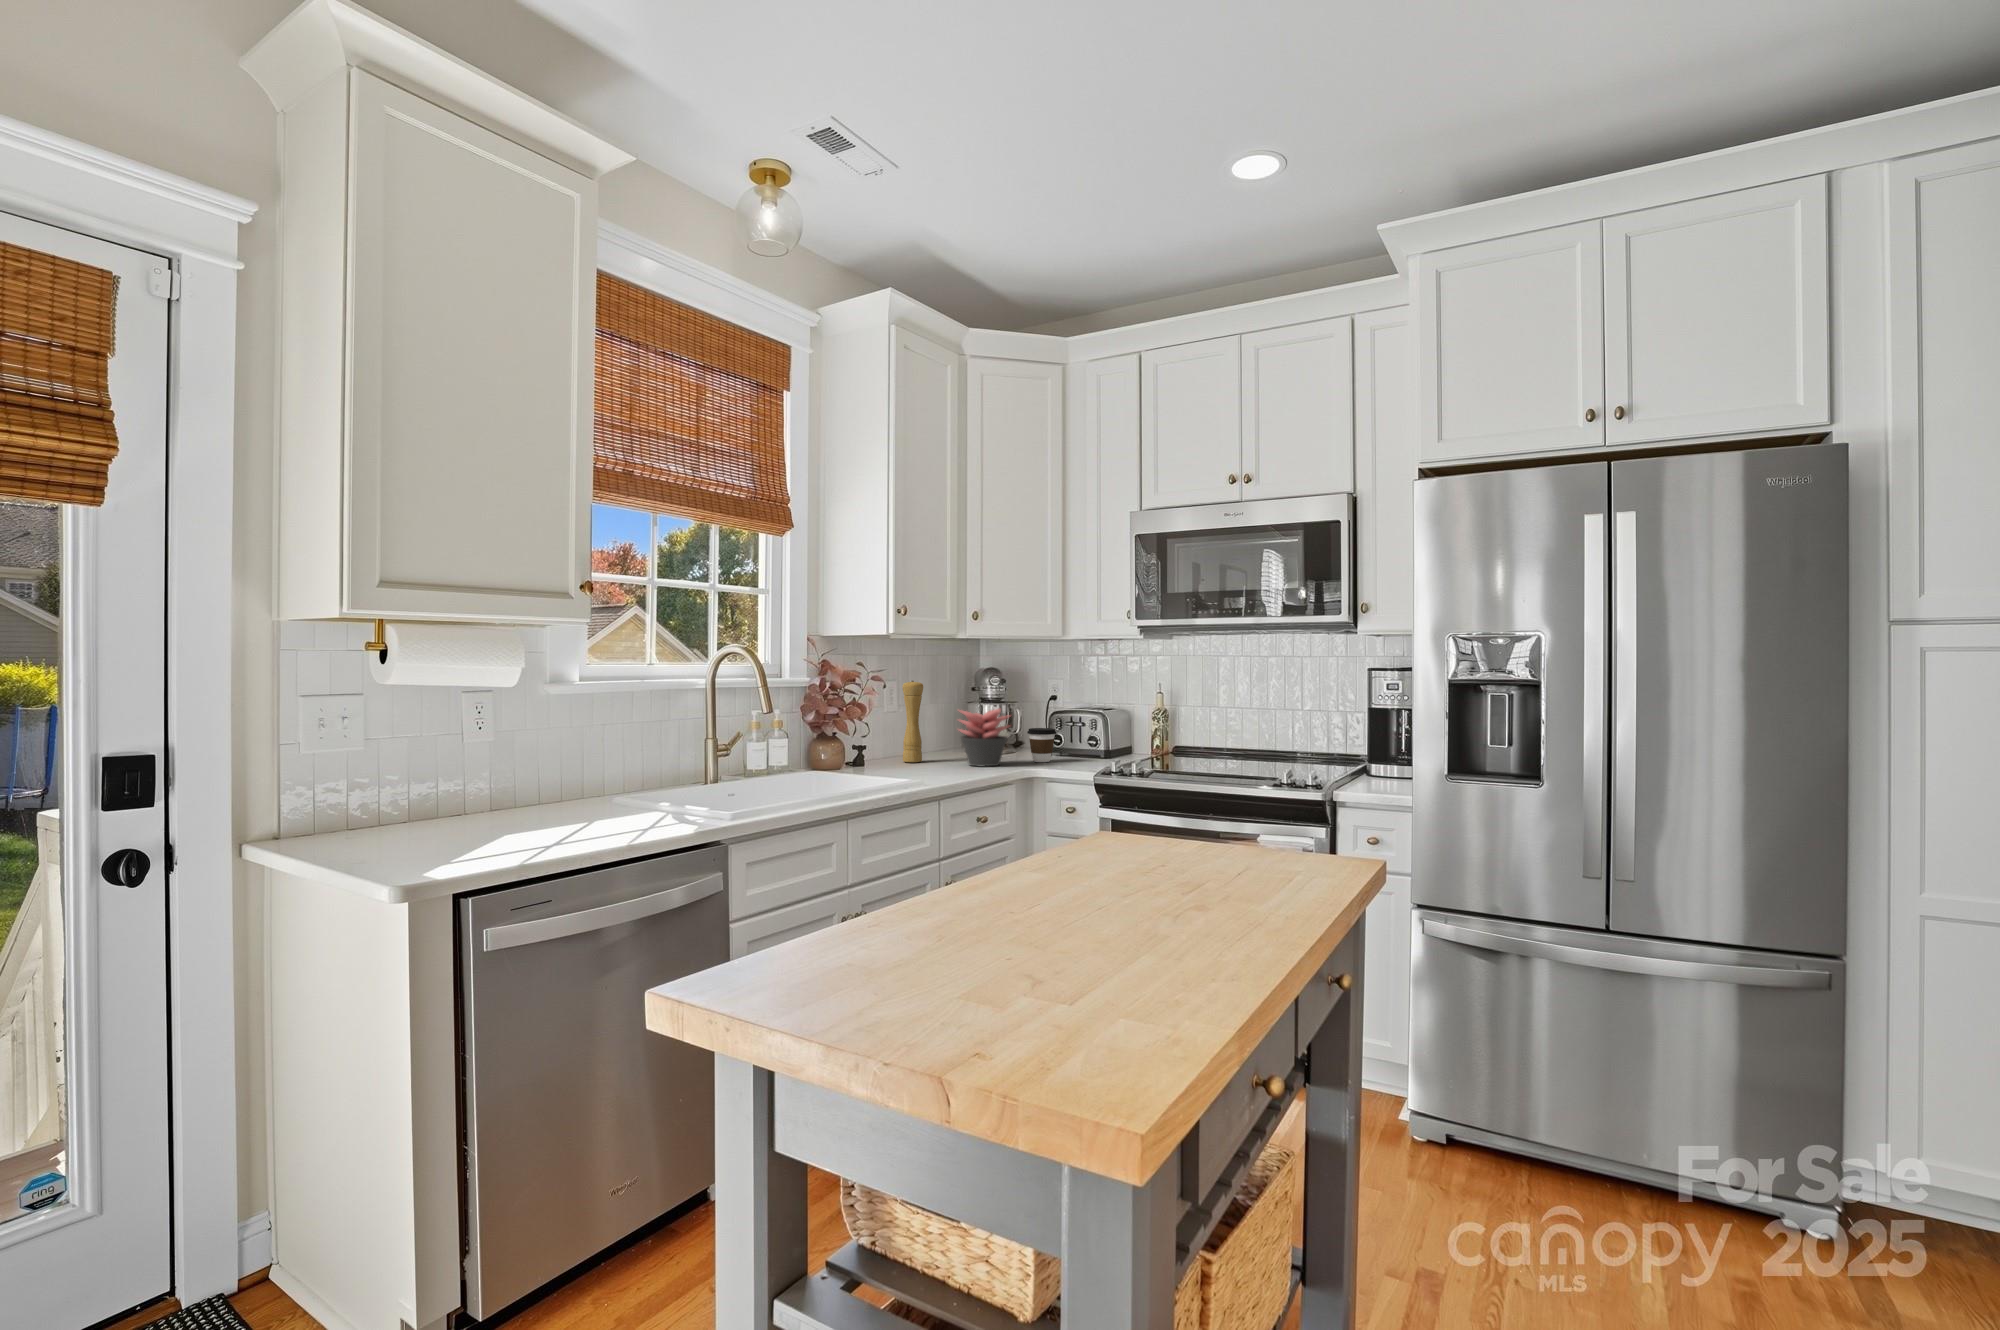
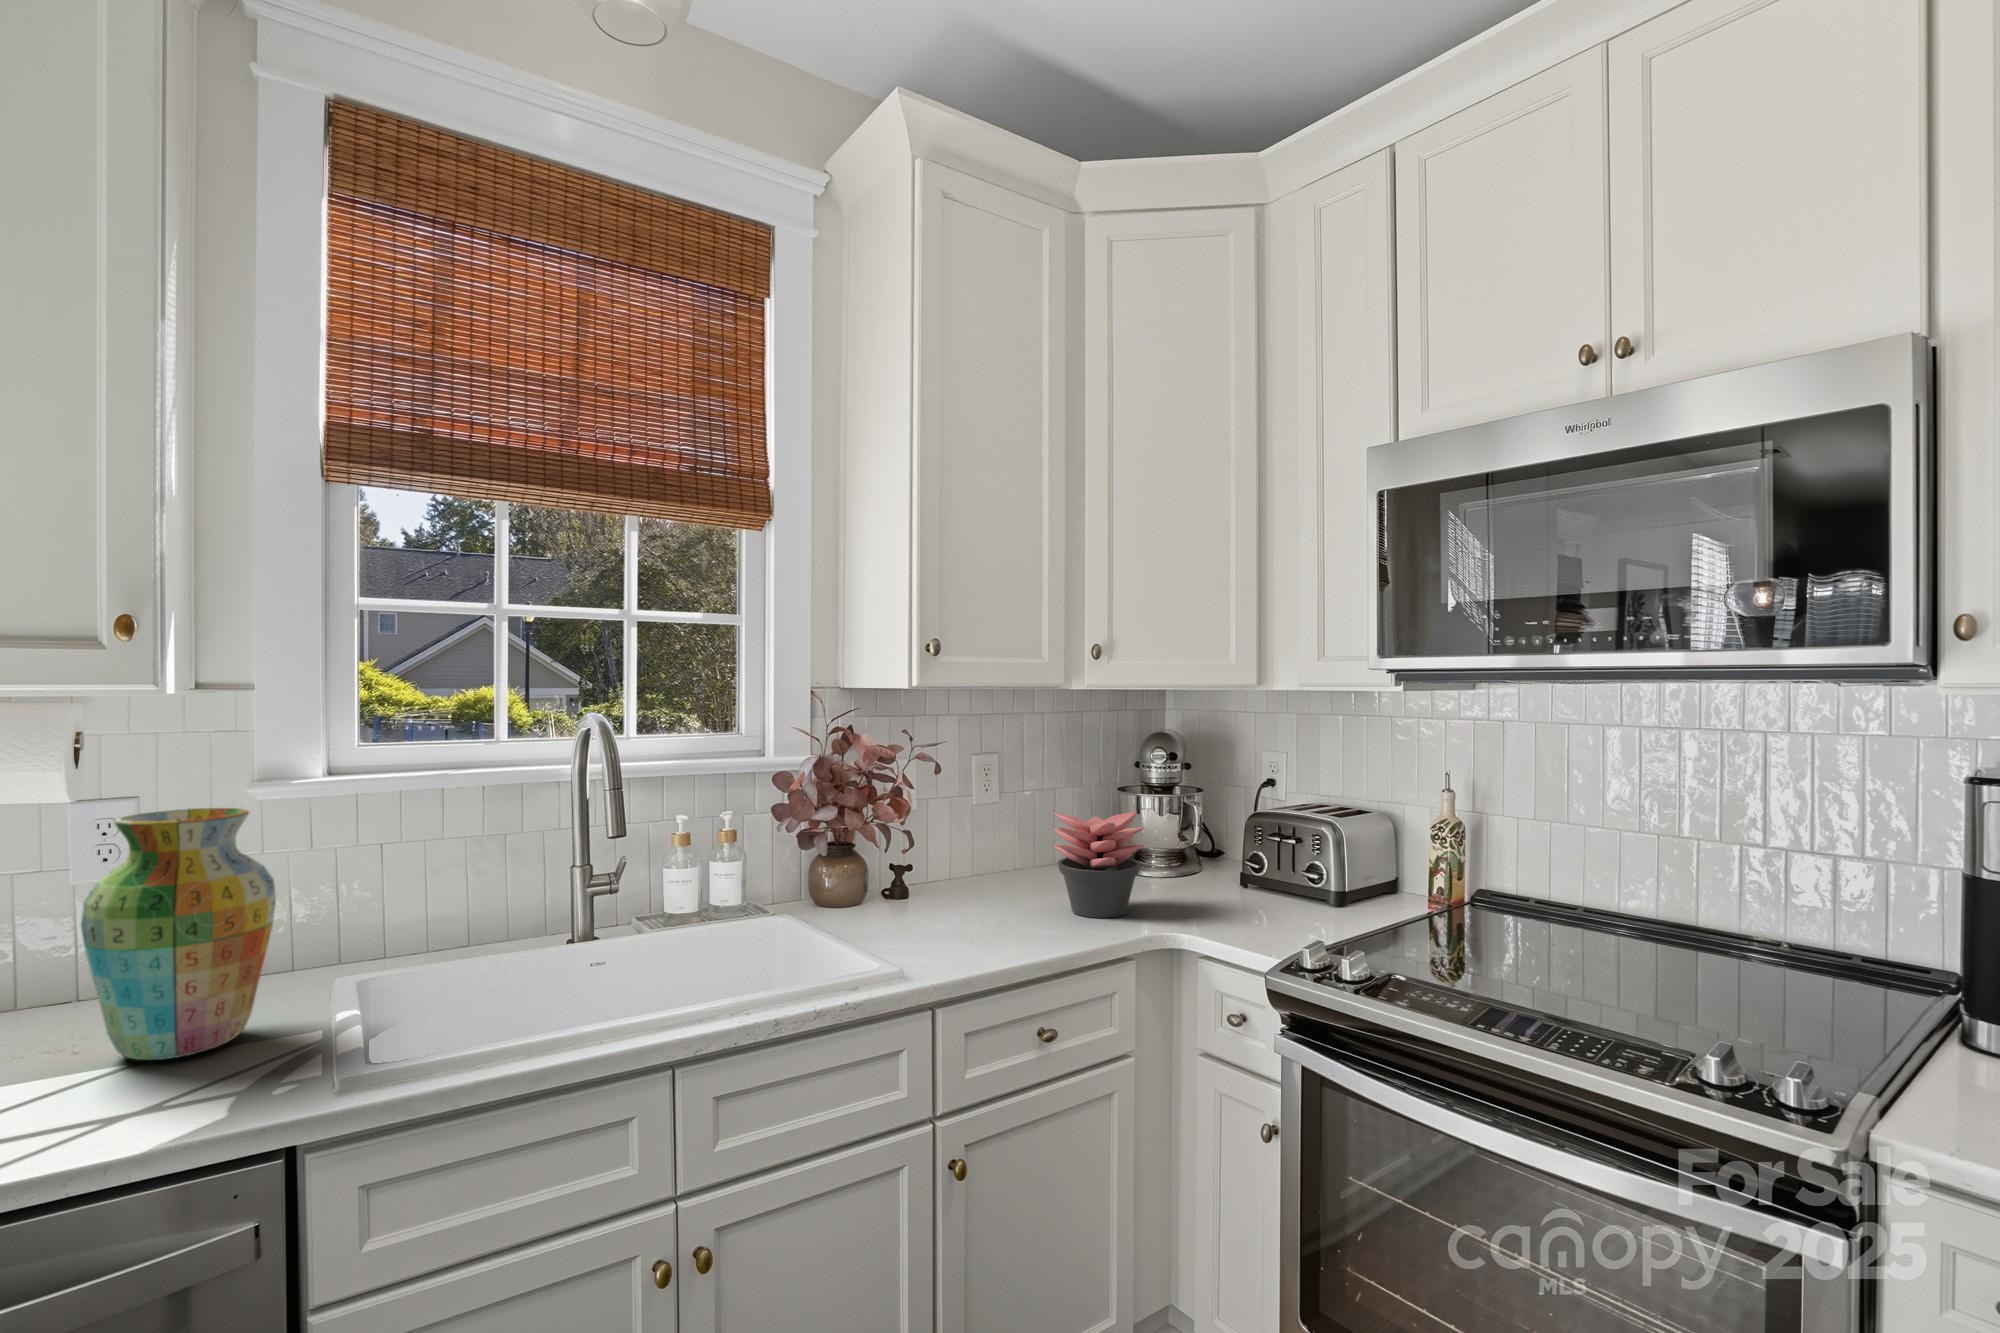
pepper mill: present [902,681,923,762] -> none [981,759,1014,894]
vase: none [577,691,660,815] -> present [81,807,276,1060]
coffee cup: present [1027,728,1056,762] -> none [1186,846,1239,910]

